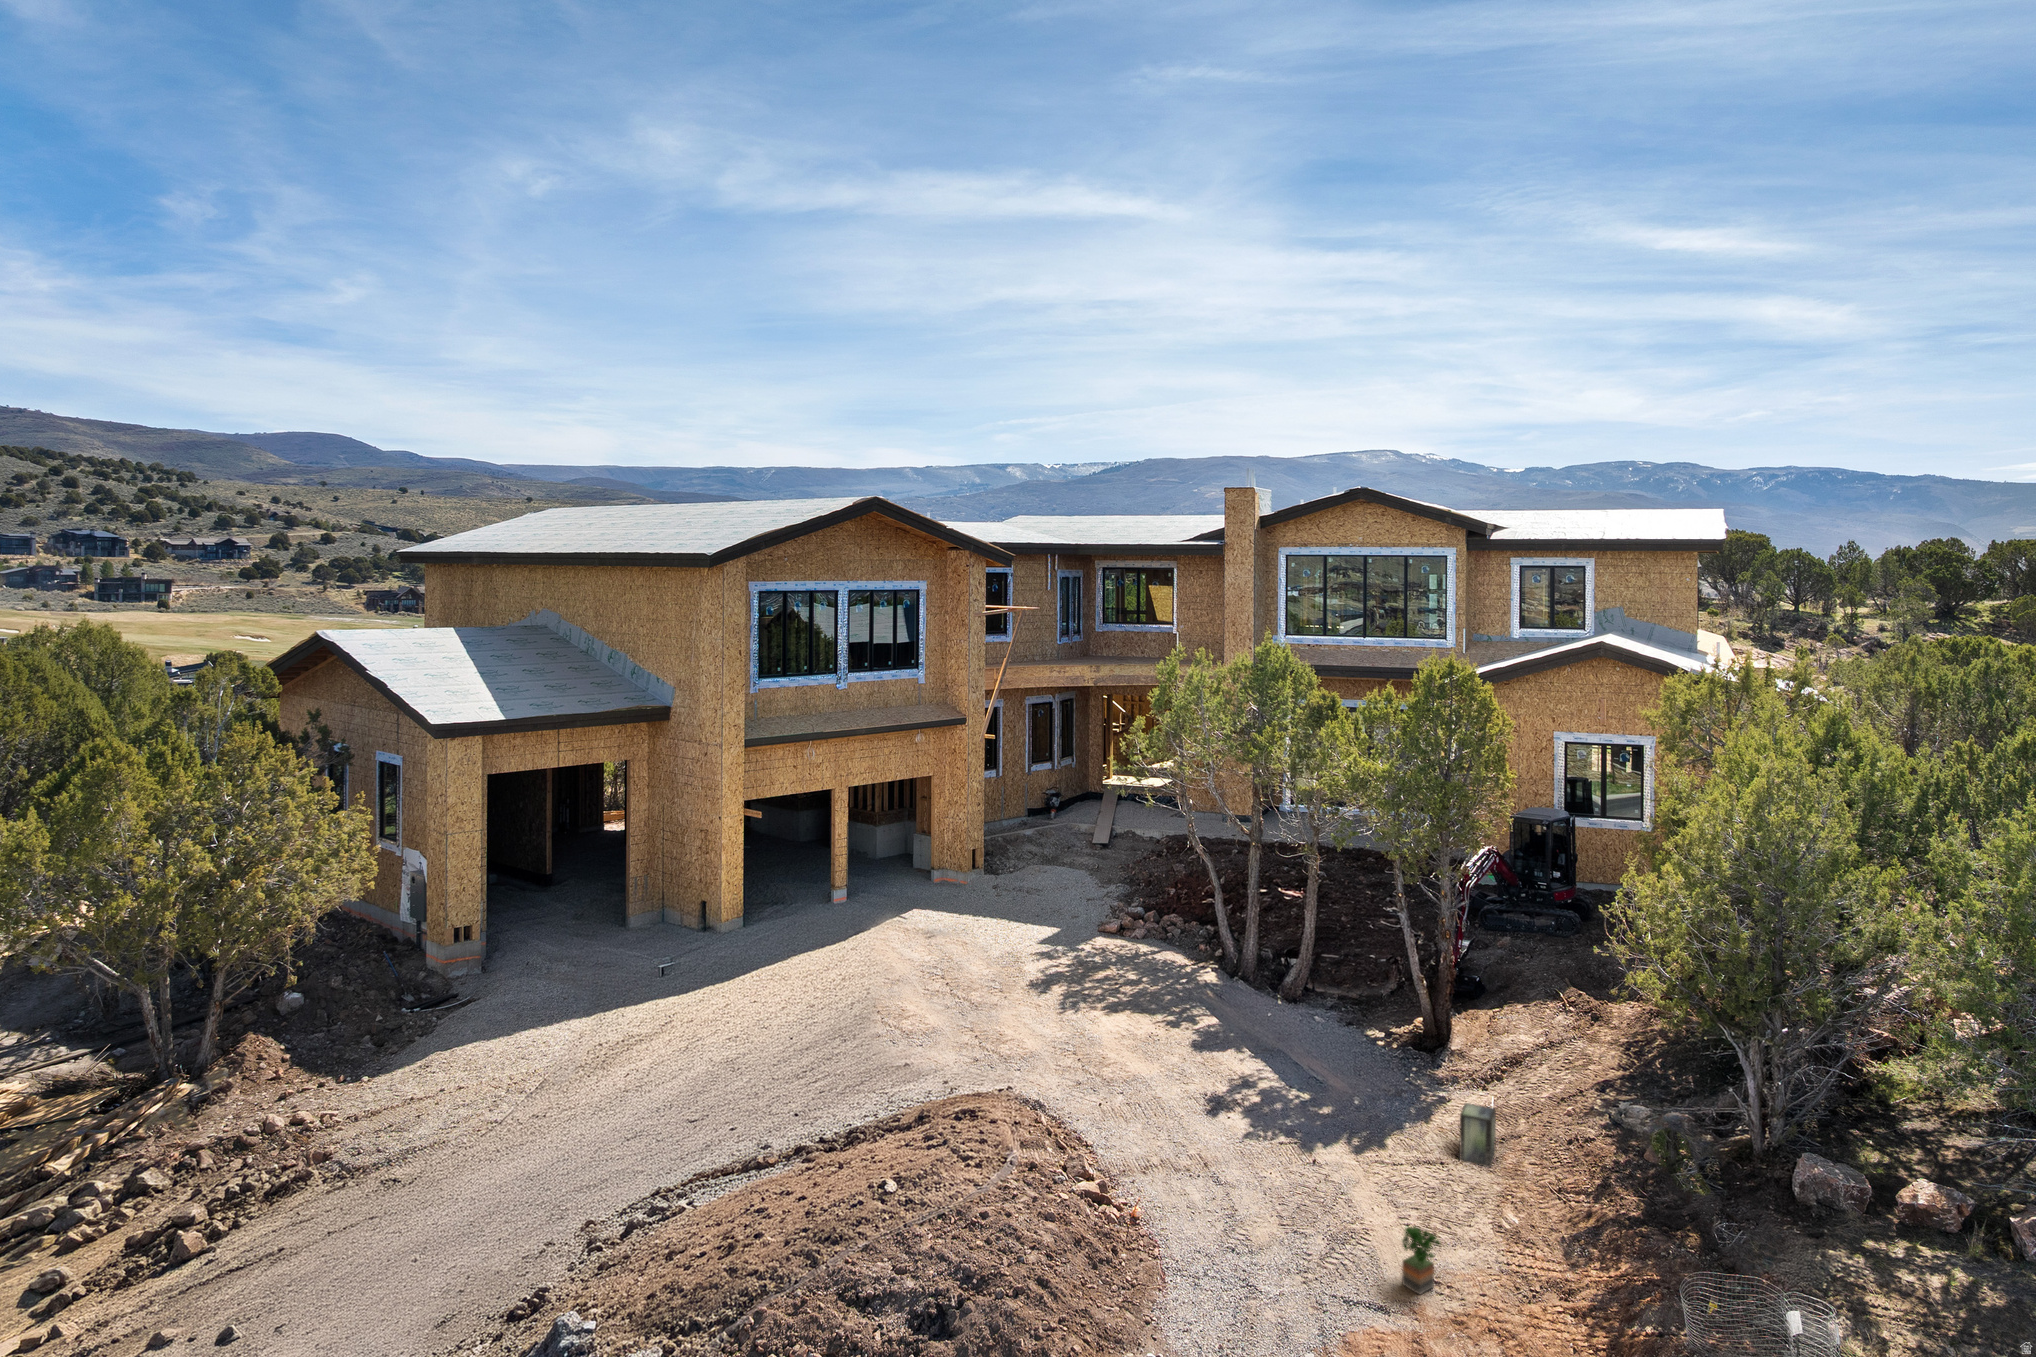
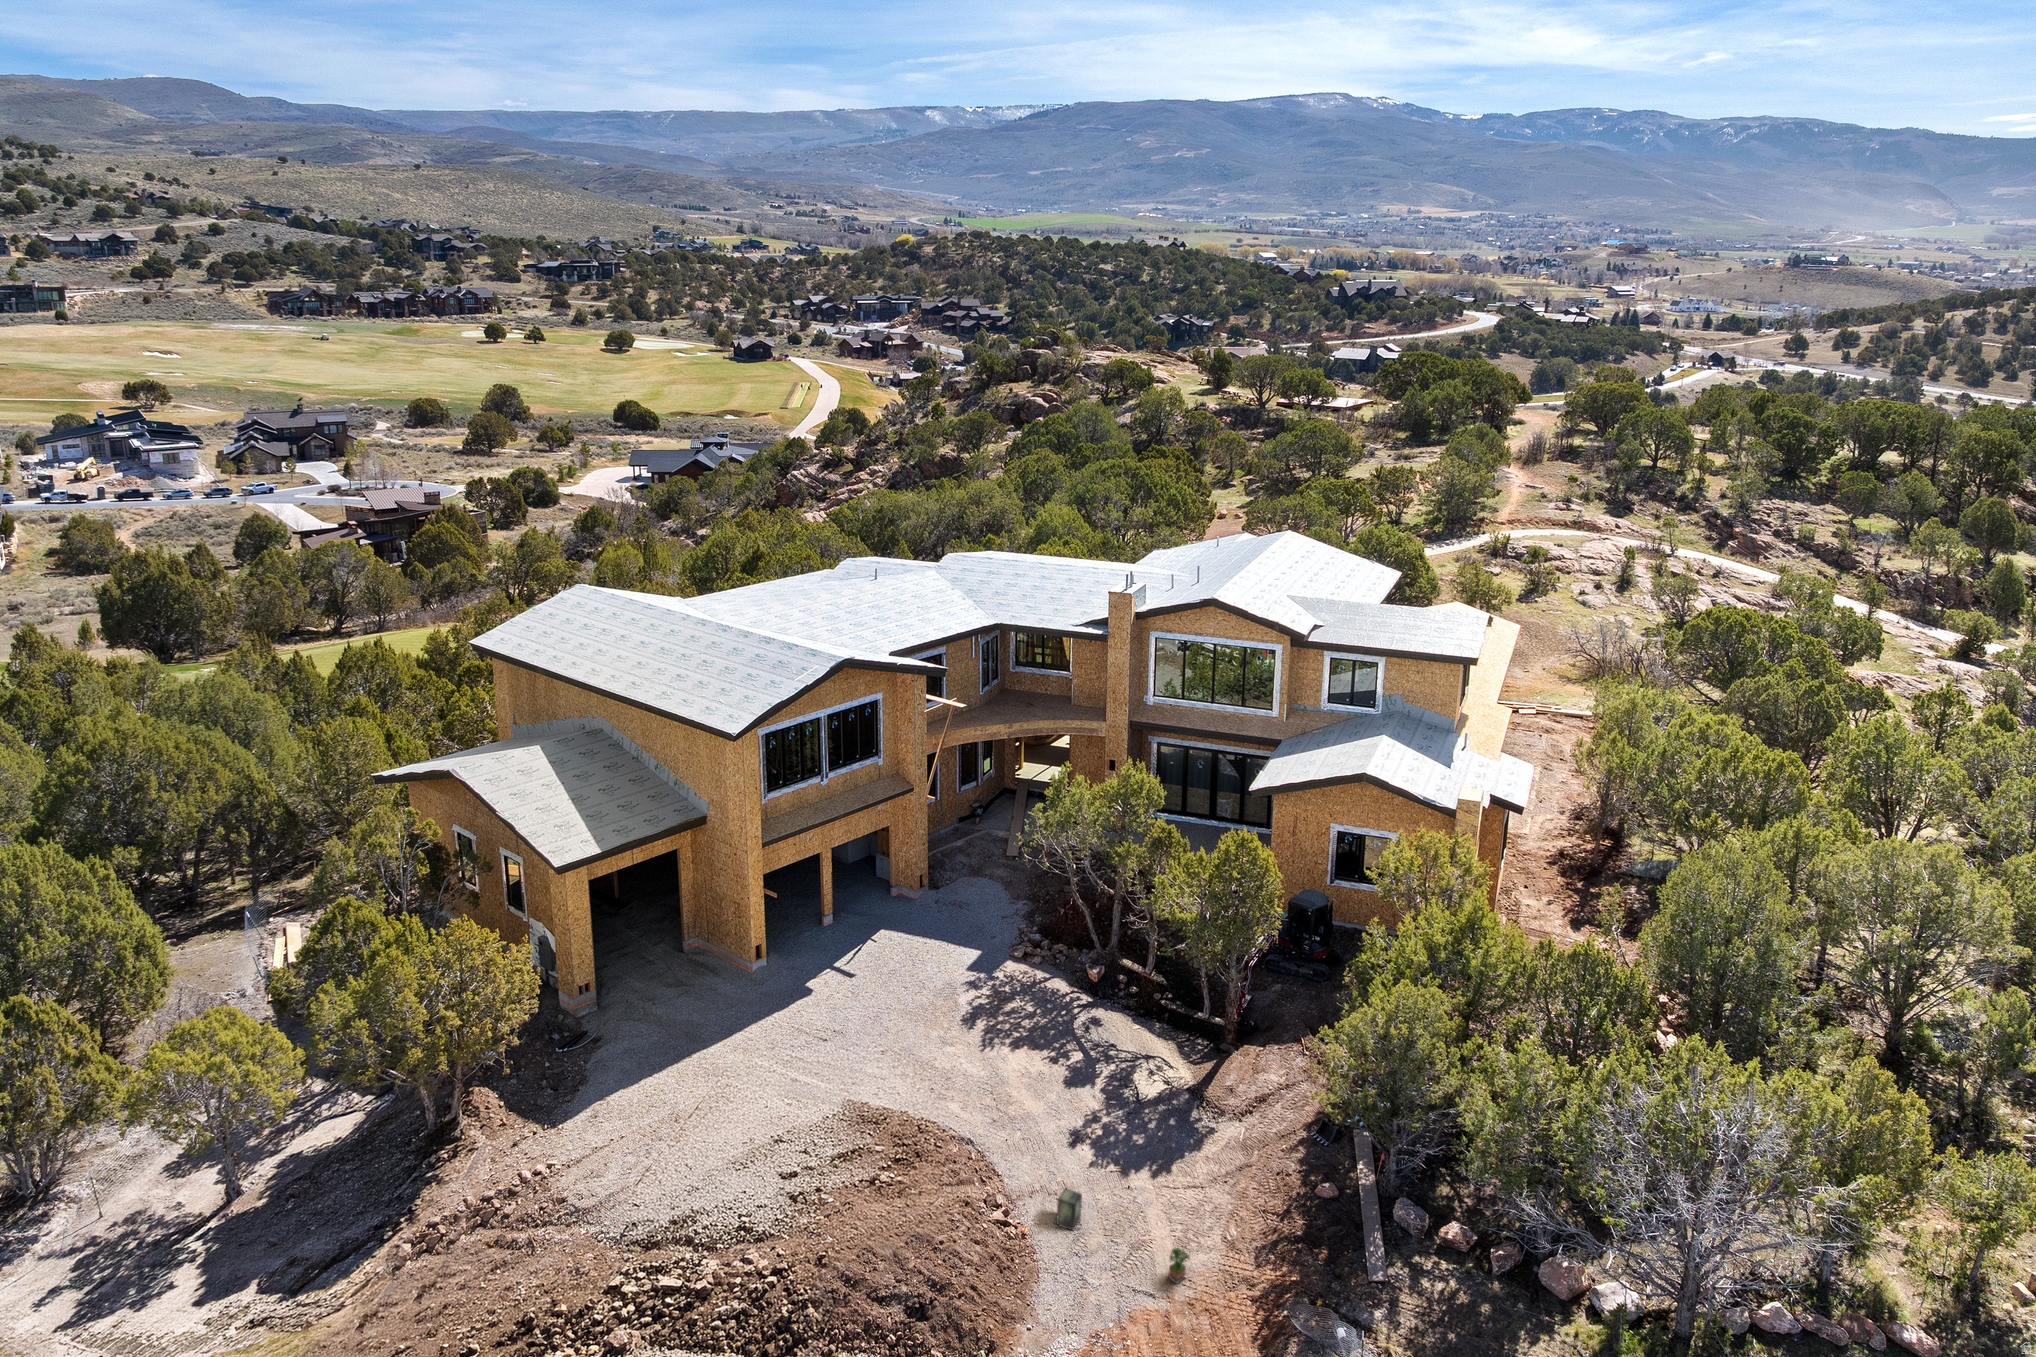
storage box: present [1459,1103,1496,1167] -> present [1056,1189,1082,1230]

